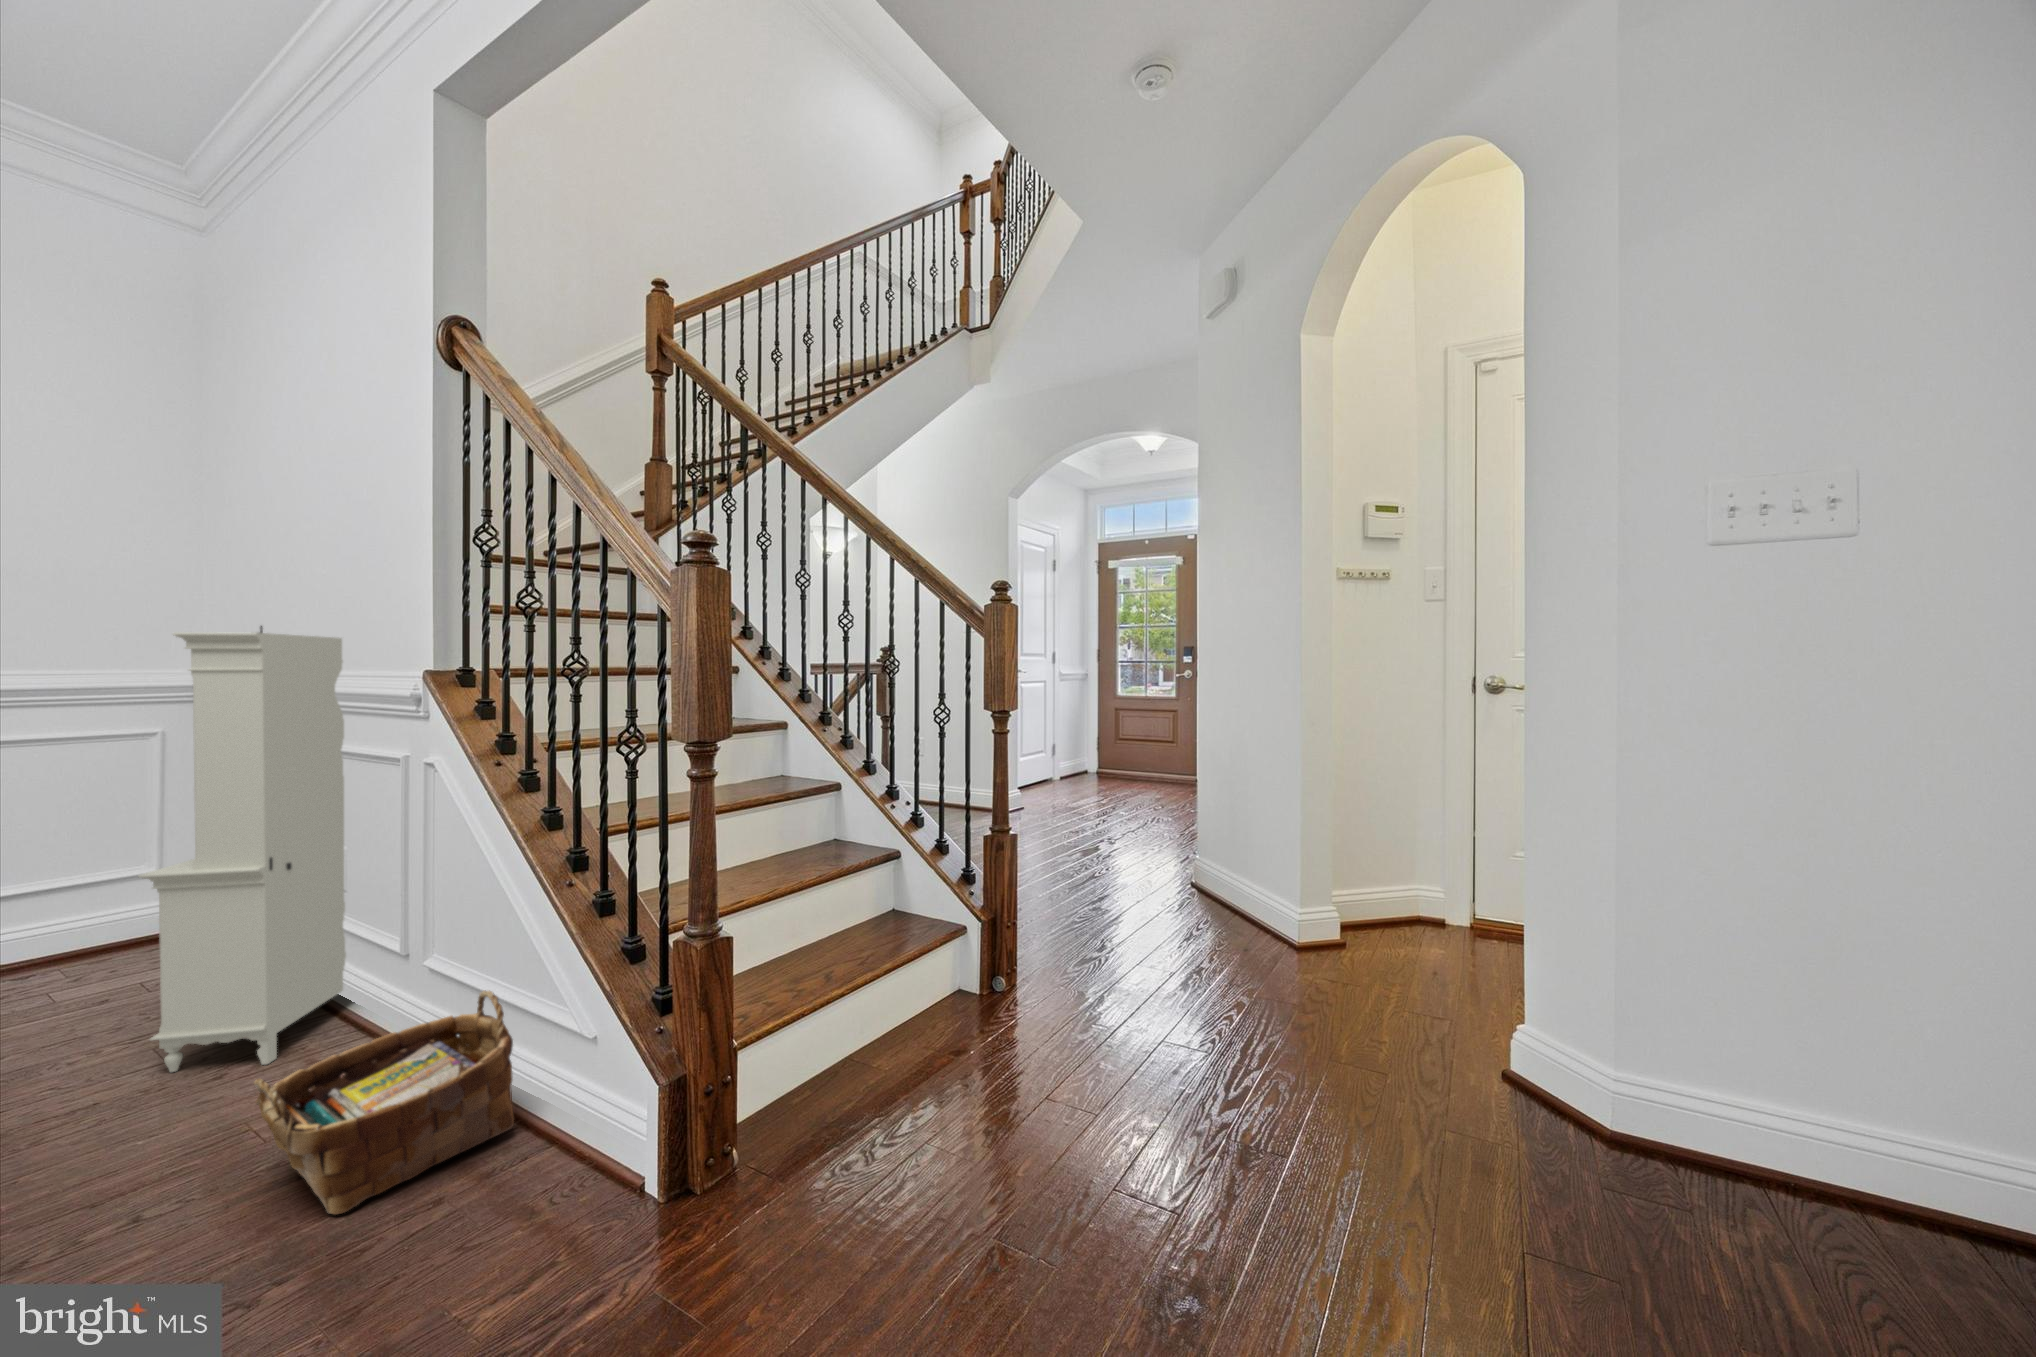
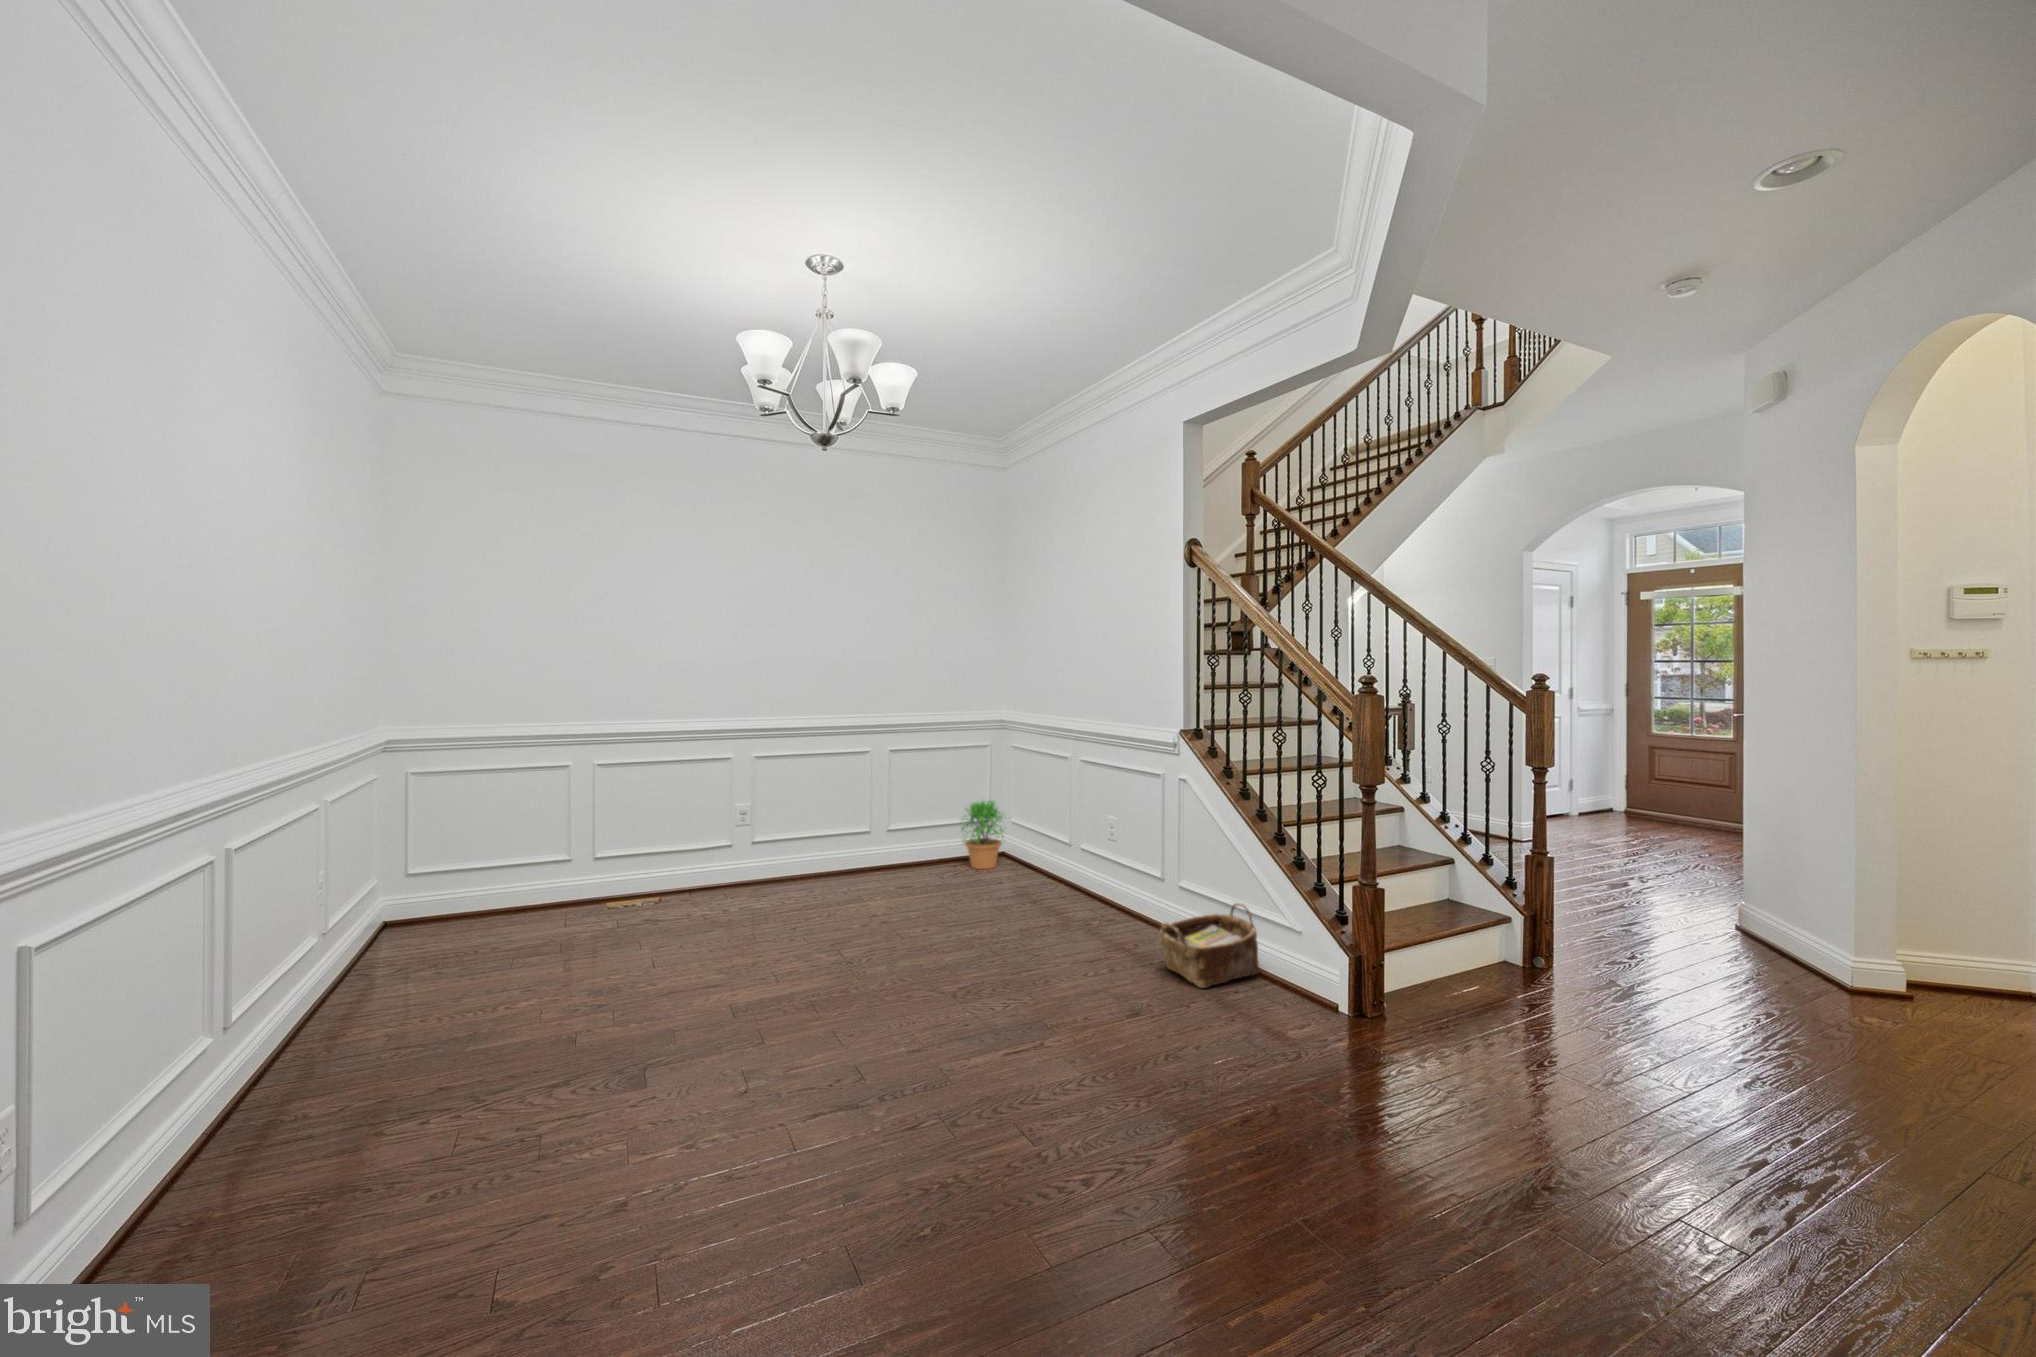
cabinet: present [139,626,346,1072] -> none [1062,703,1129,928]
potted plant: none [42,824,195,961] -> present [962,800,1005,869]

